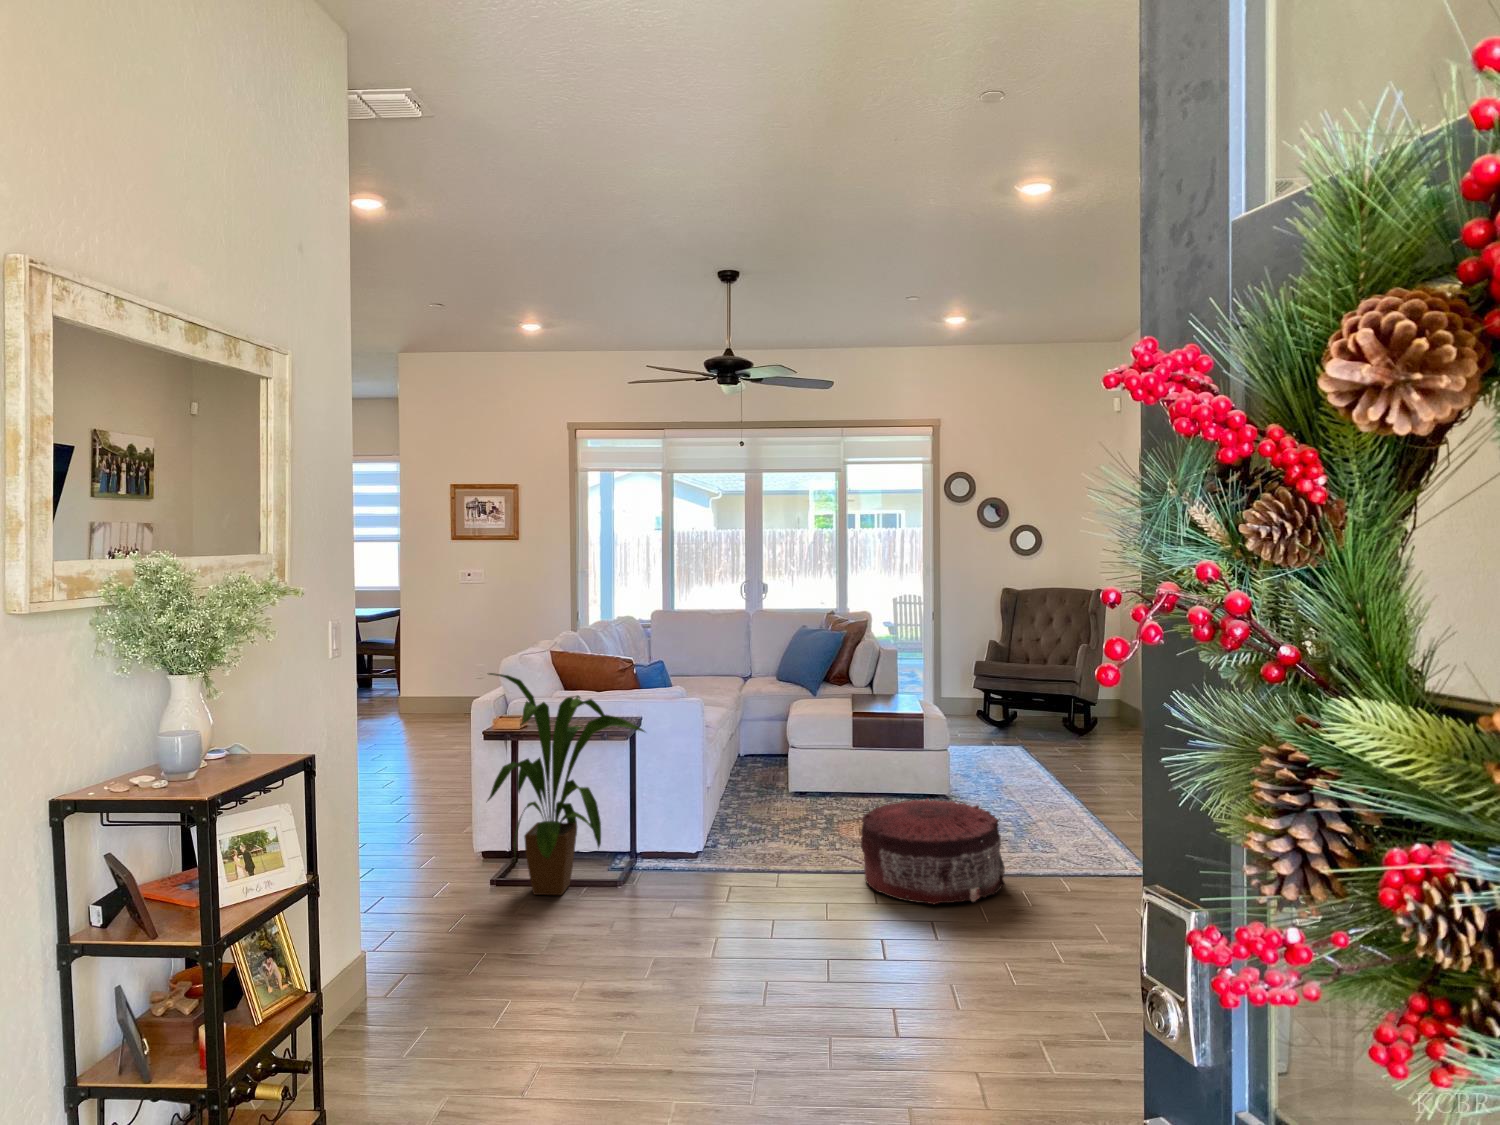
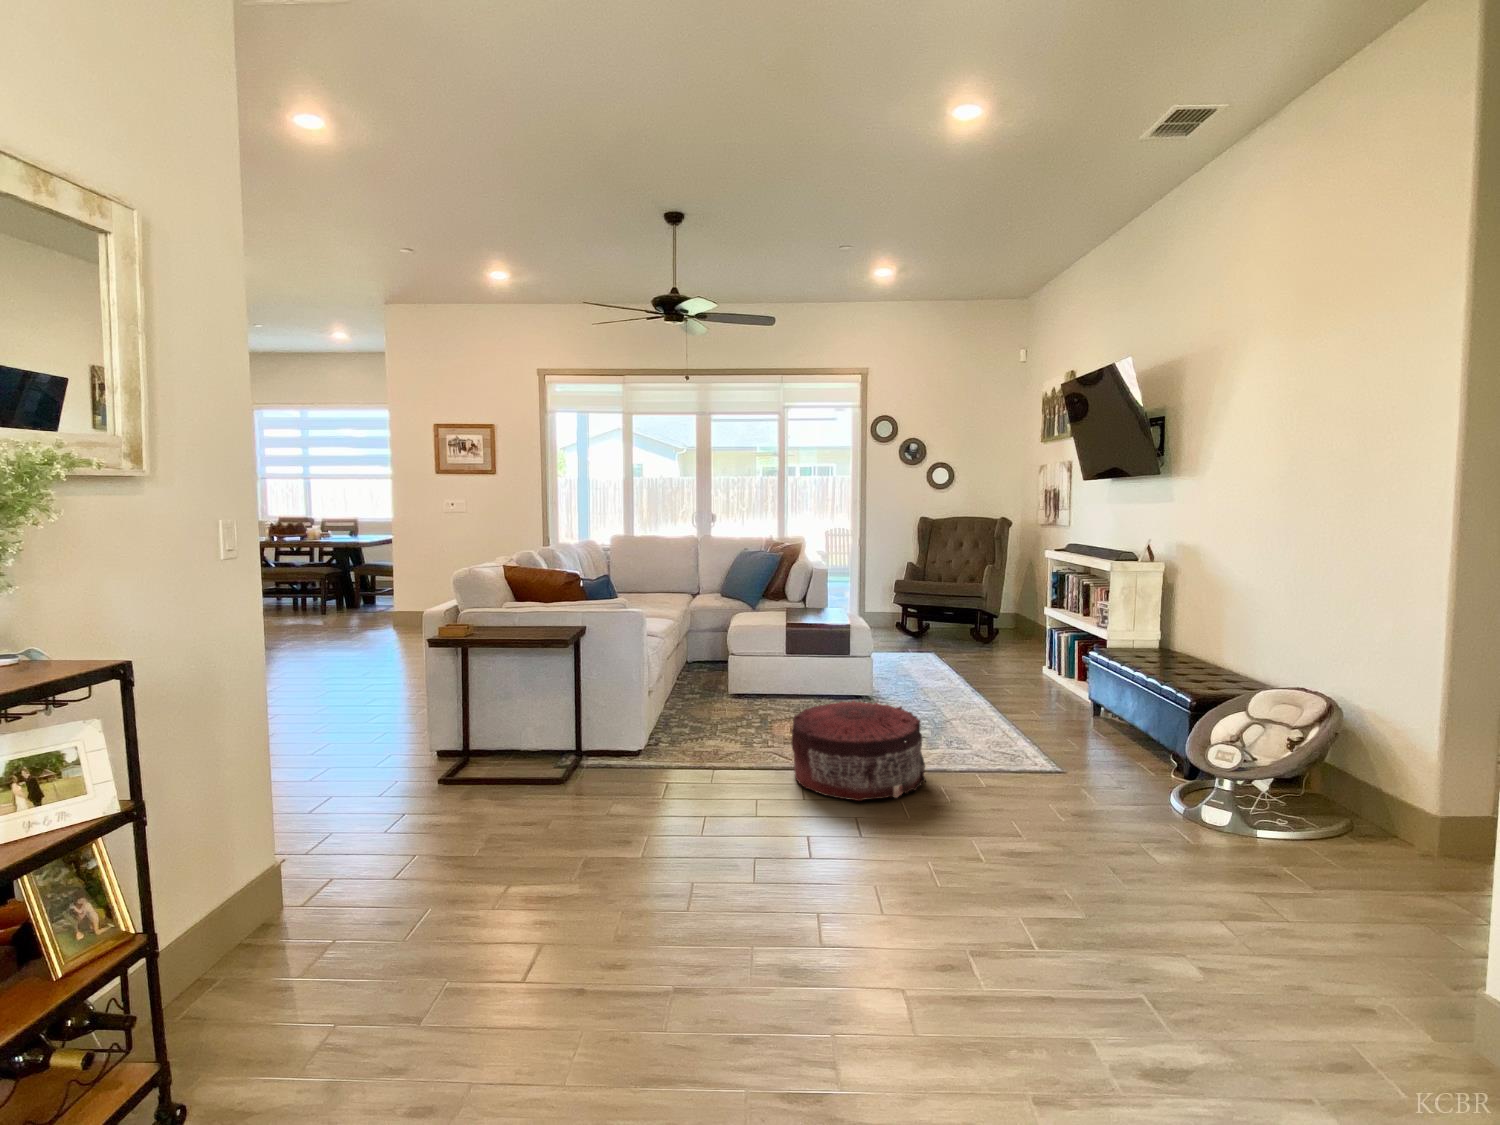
house plant: present [488,673,644,895] -> none [418,581,587,795]

